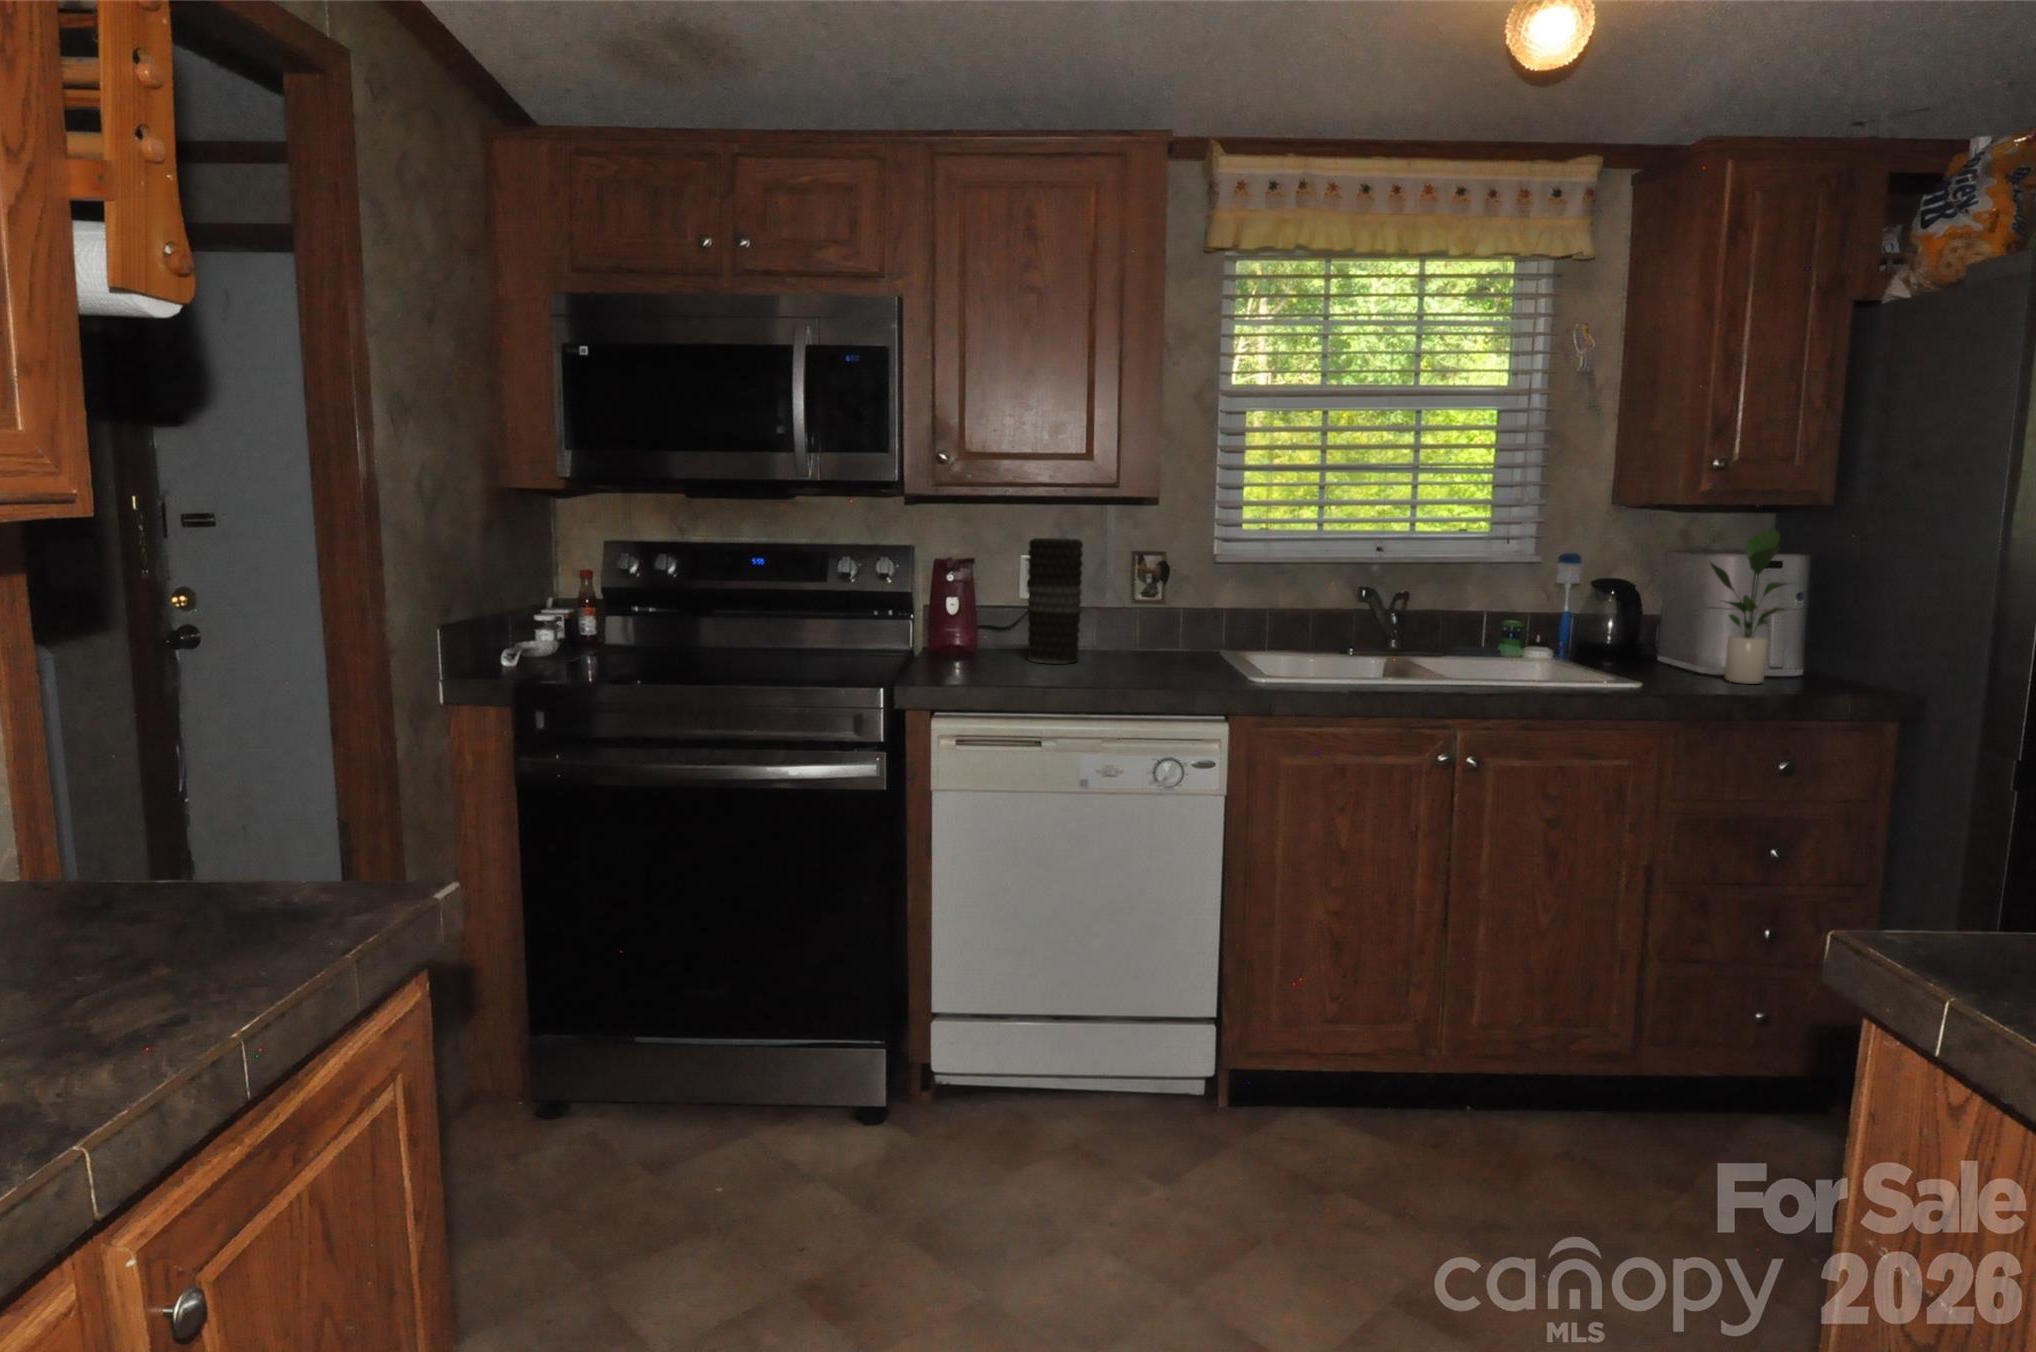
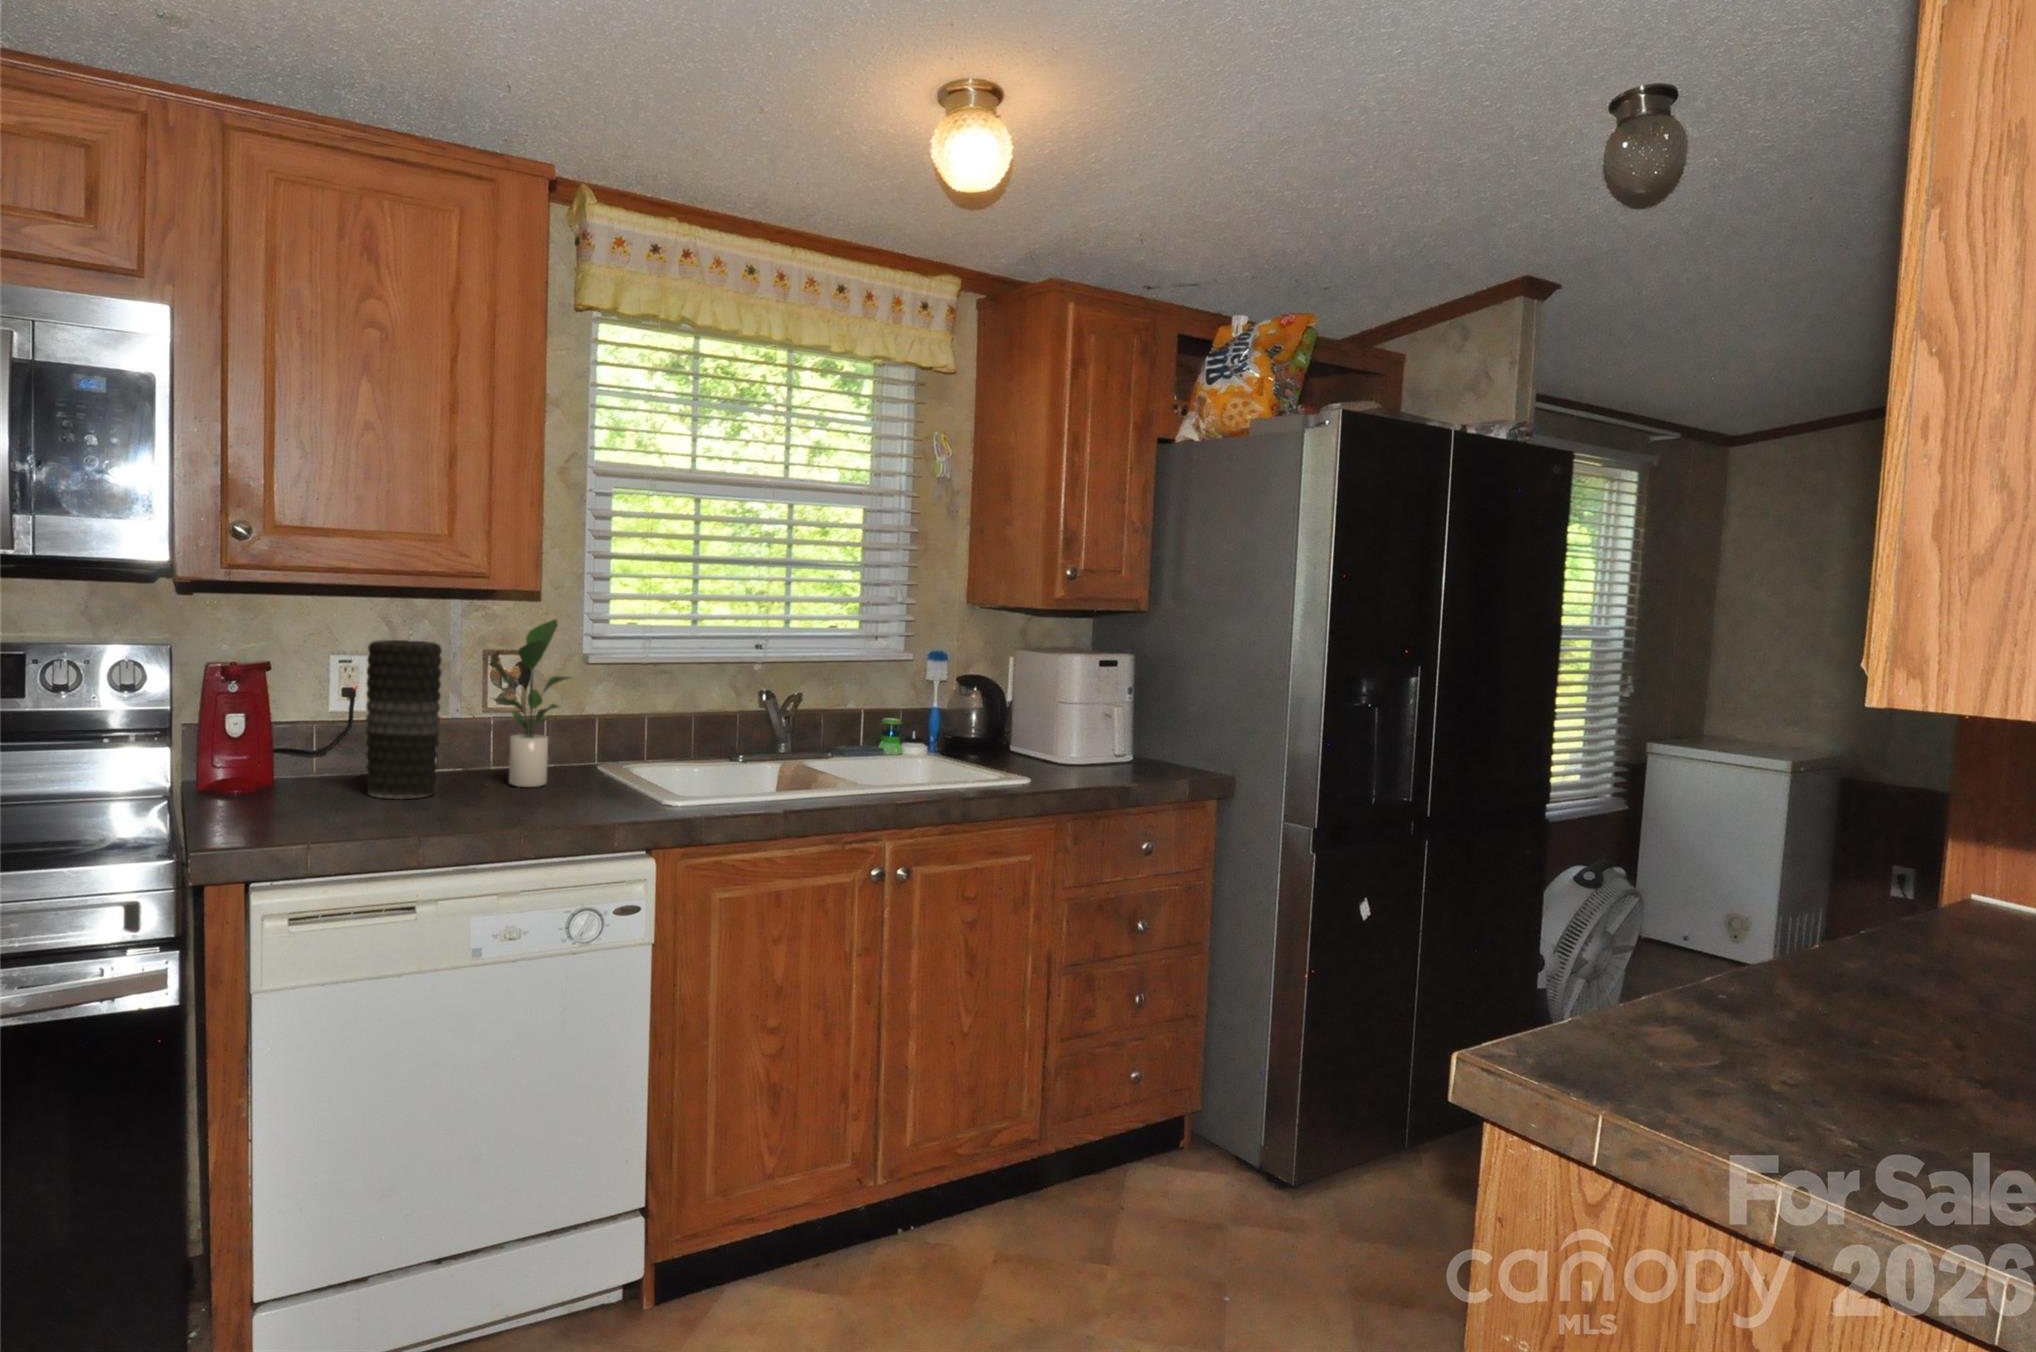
potted plant: present [1710,528,1788,684] -> present [490,619,571,787]

